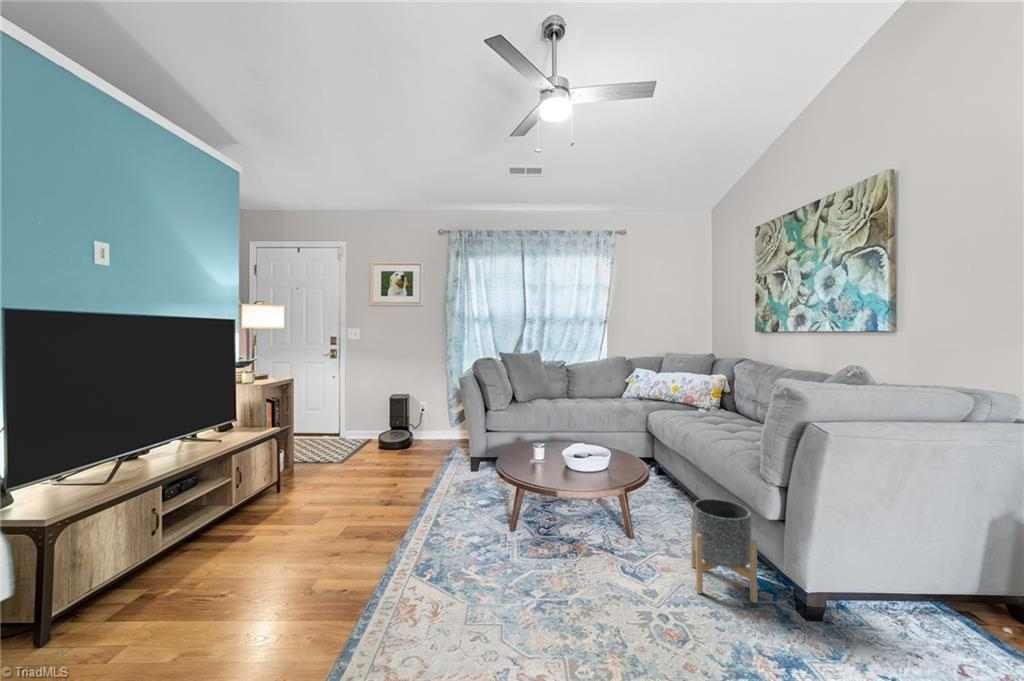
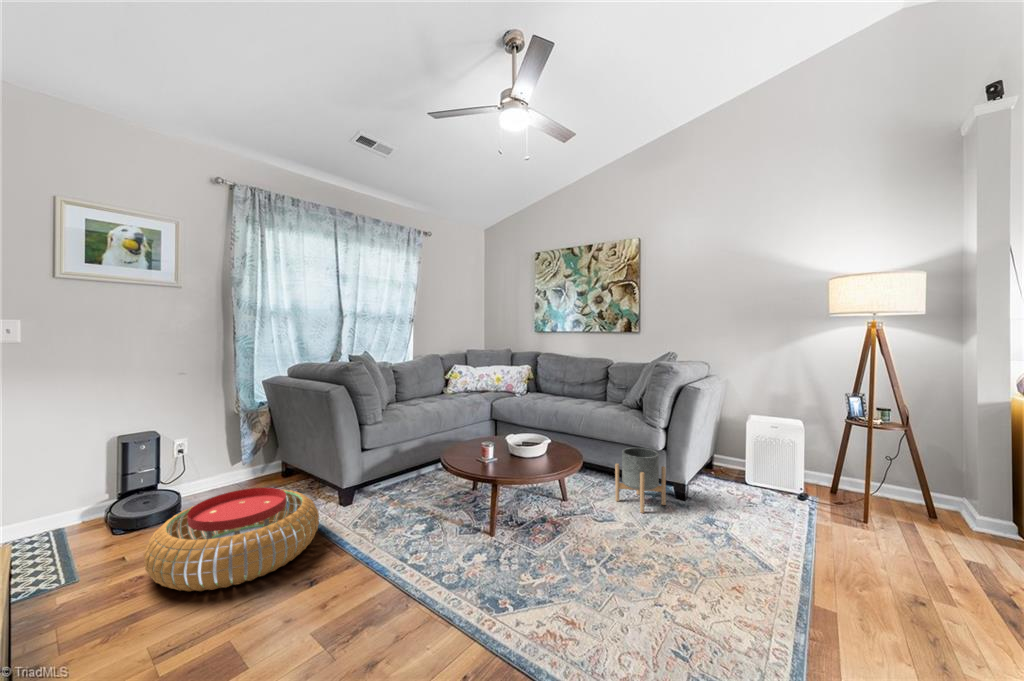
pouf: none [337,441,436,496] -> present [144,488,319,591]

